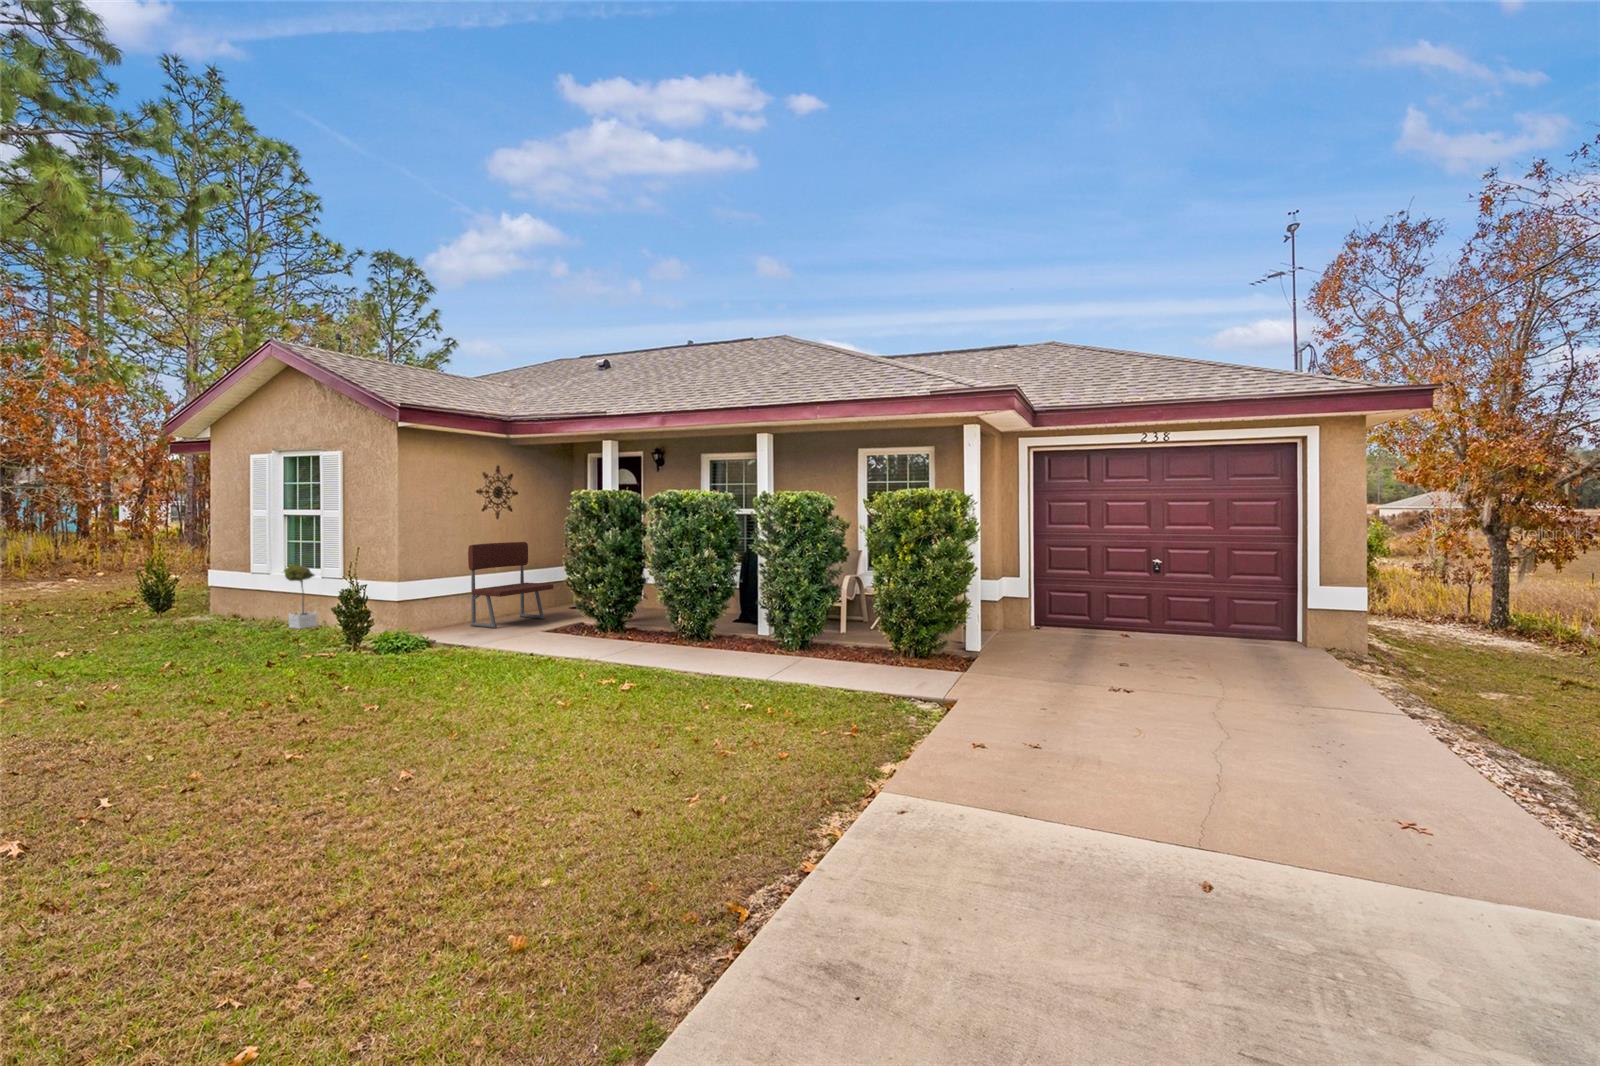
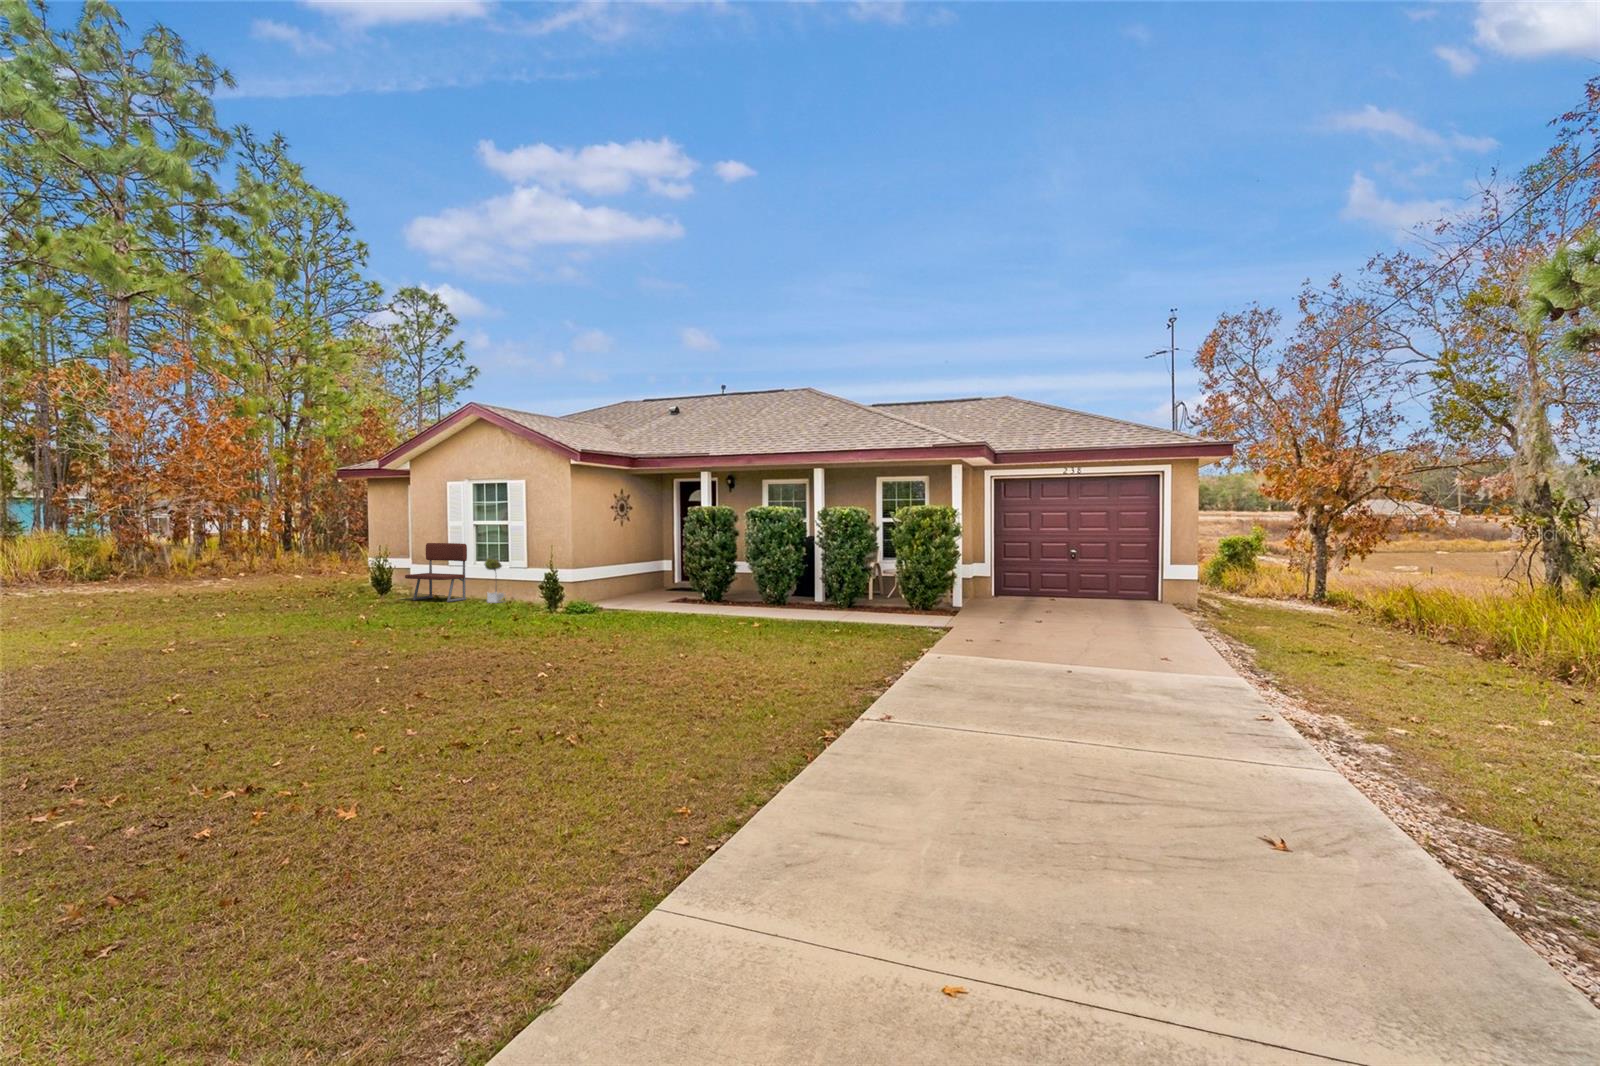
bench: present [468,542,553,628] -> present [405,543,467,602]

